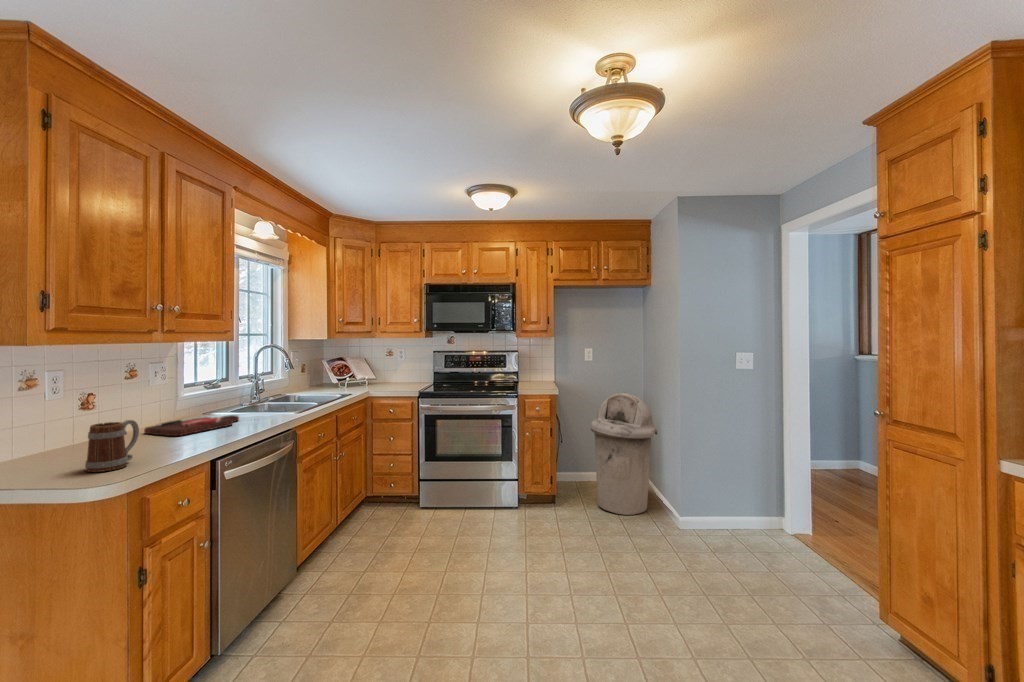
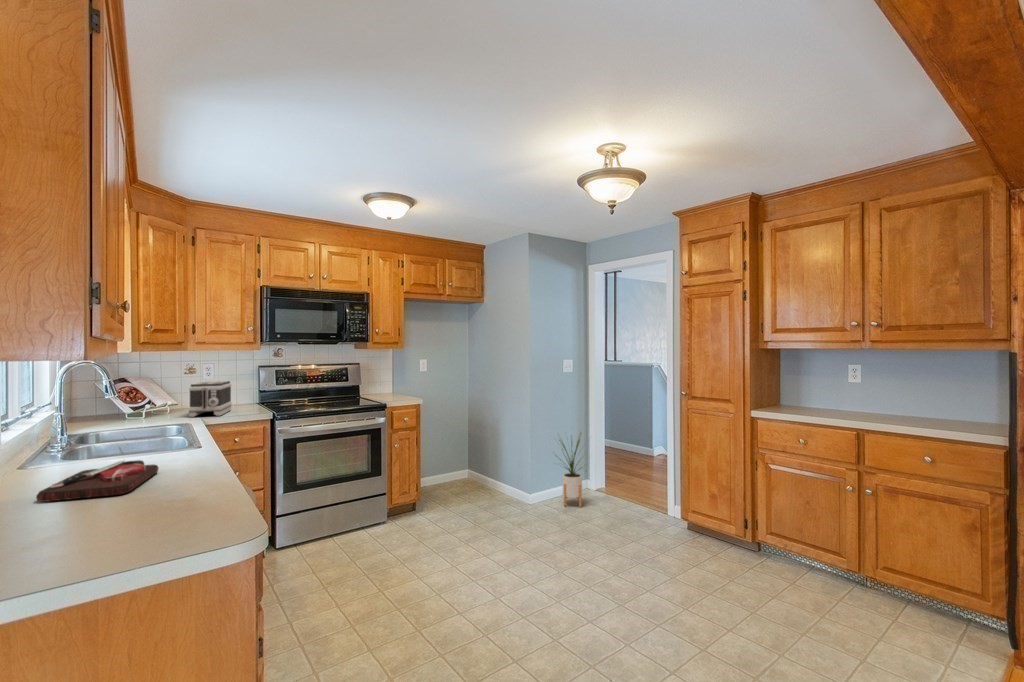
toaster: none [369,363,408,390] -> present [189,381,232,417]
trash can: present [590,393,658,515] -> none [446,397,504,506]
mug: present [85,420,139,472] -> none [153,465,209,543]
house plant: none [706,440,766,548] -> present [559,433,586,507]

